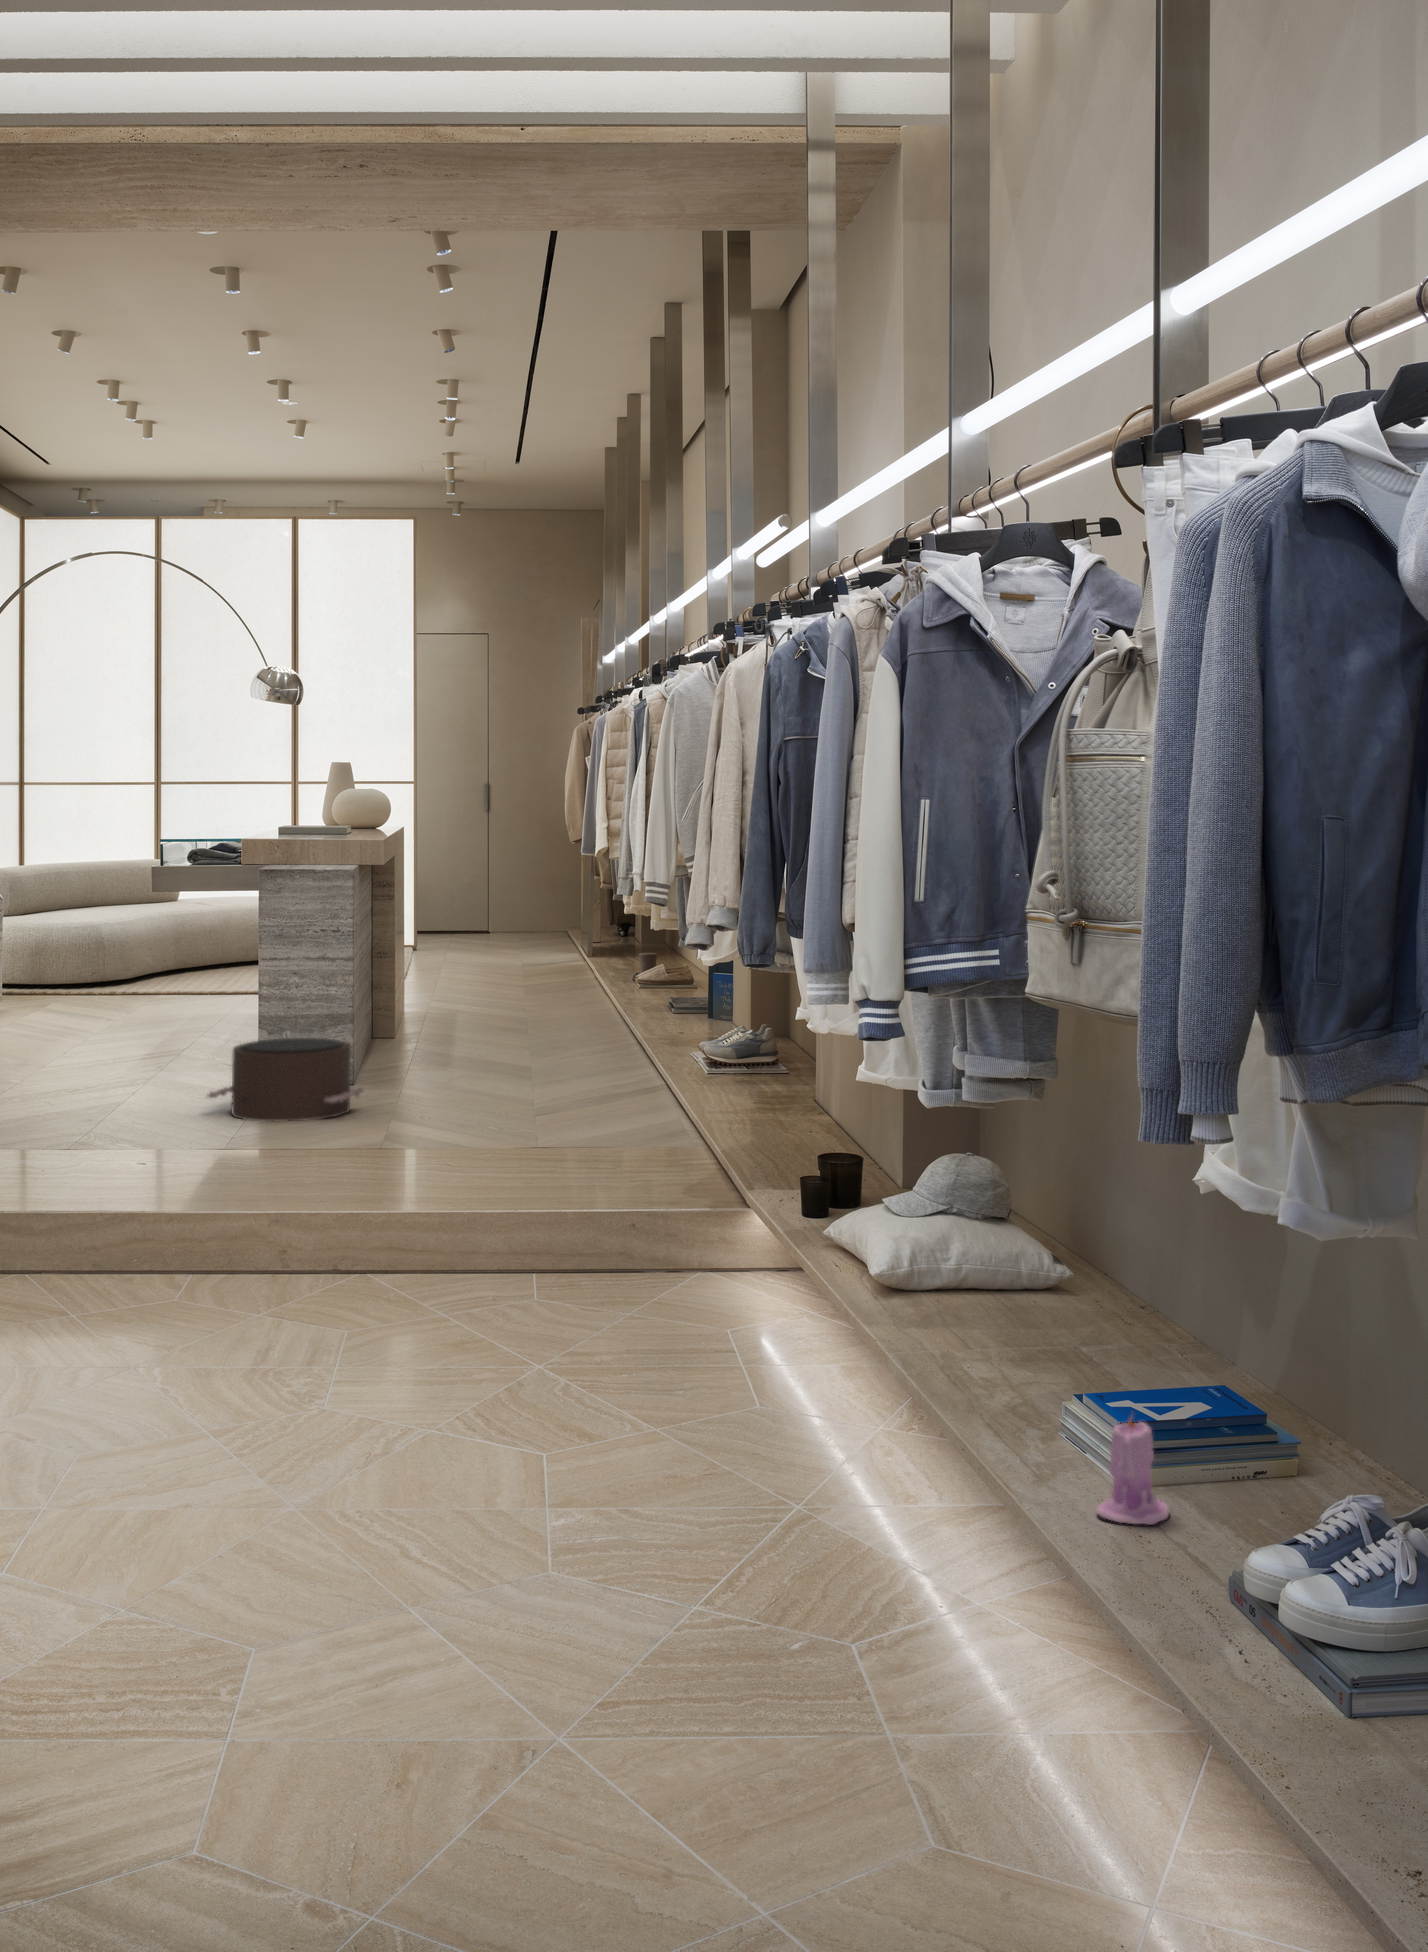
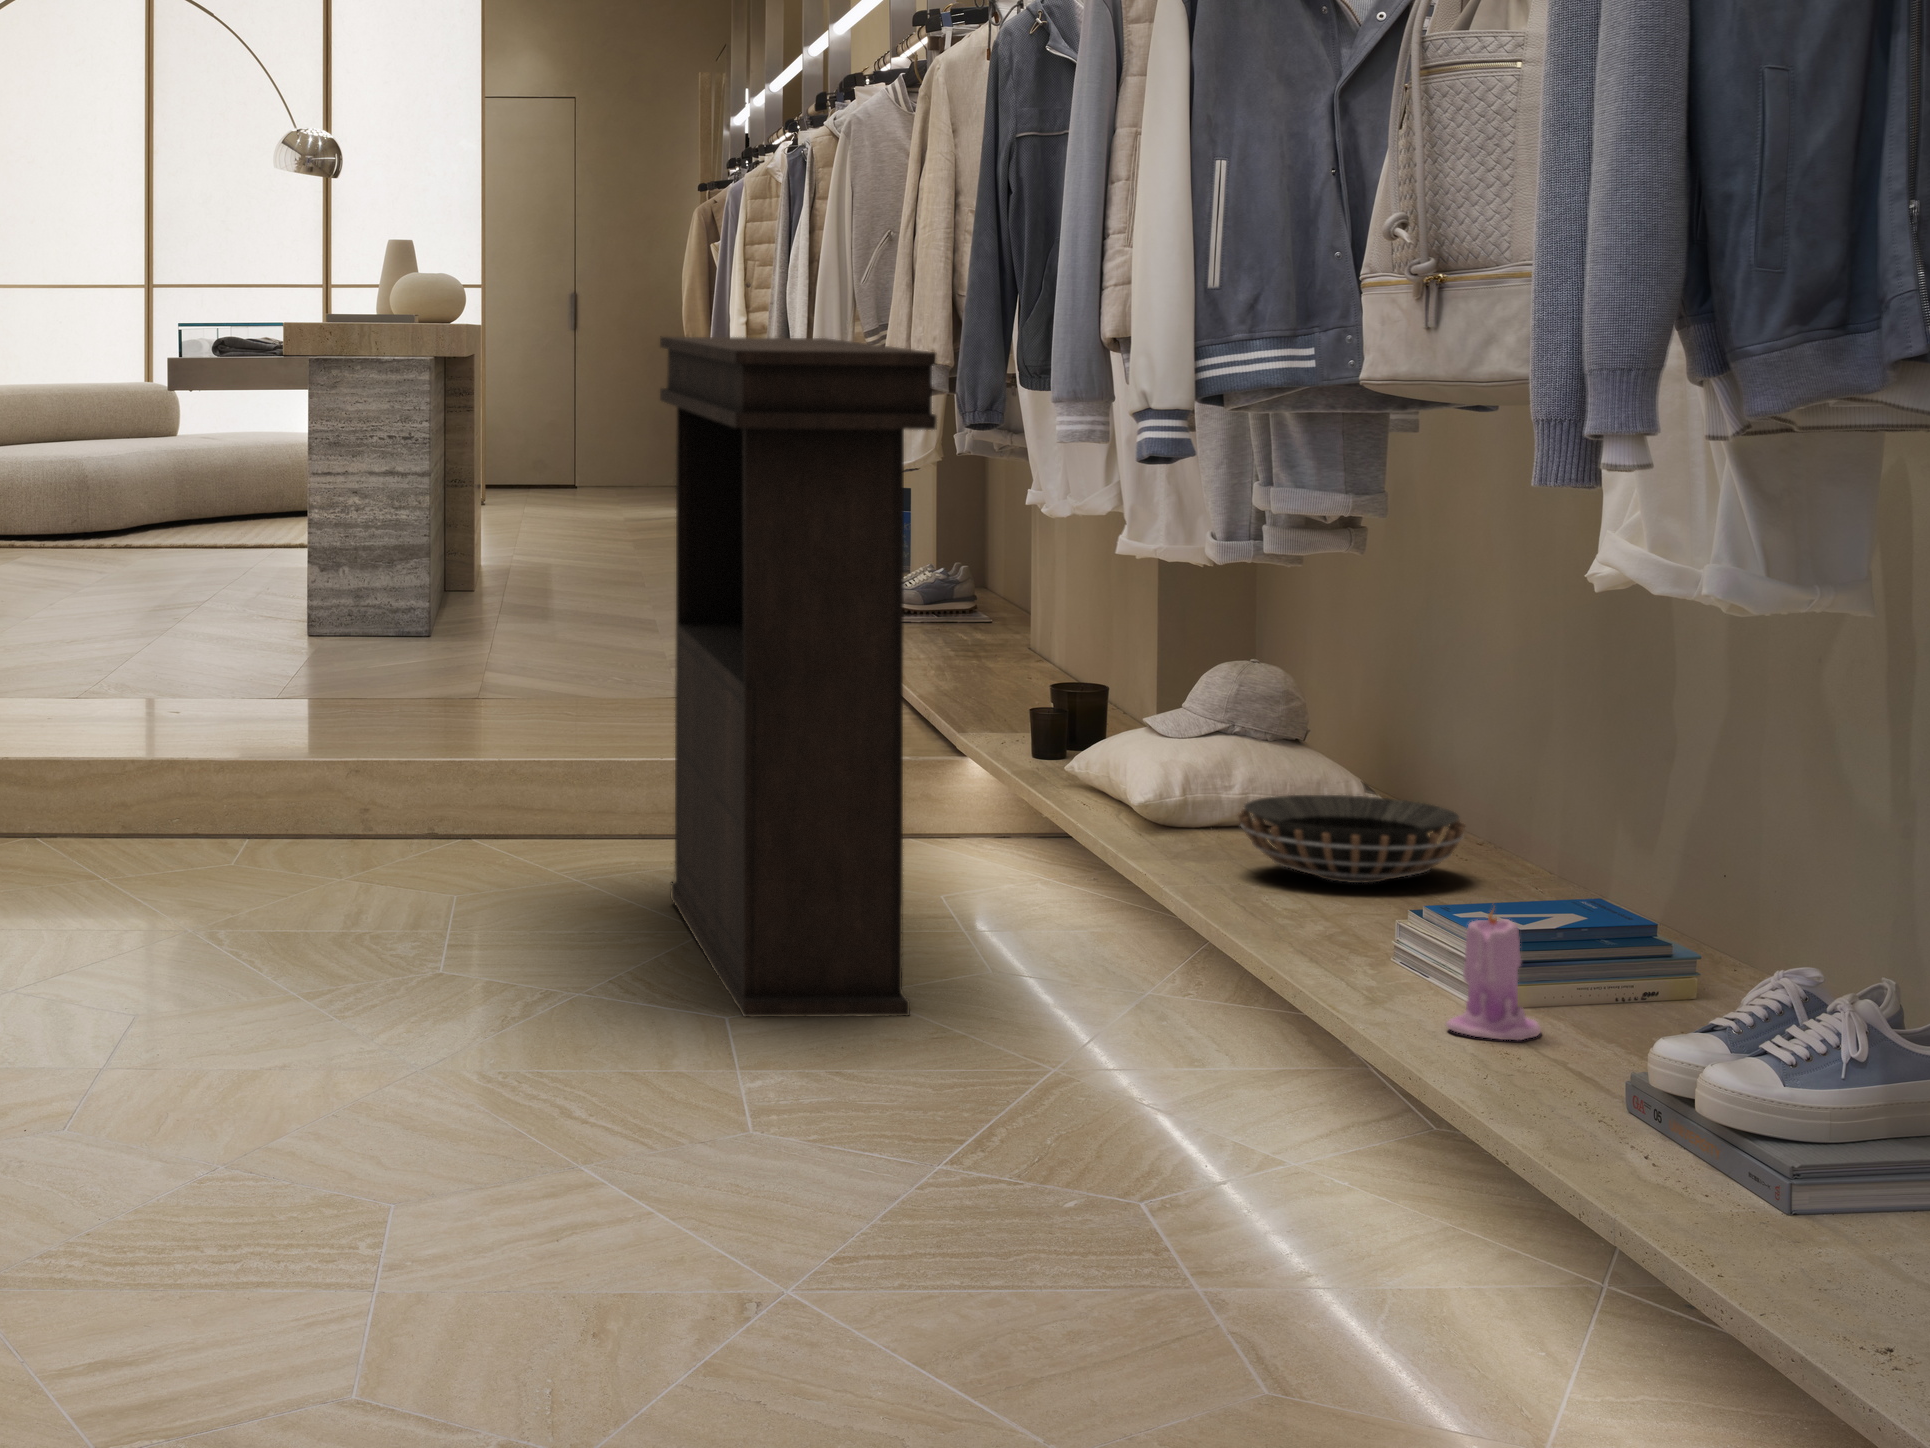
console table: none [507,894,712,1472] -> present [660,336,937,1017]
pouf: present [208,1038,363,1121] -> none [247,565,448,666]
decorative bowl: none [946,1265,1119,1340] -> present [1238,795,1465,883]

